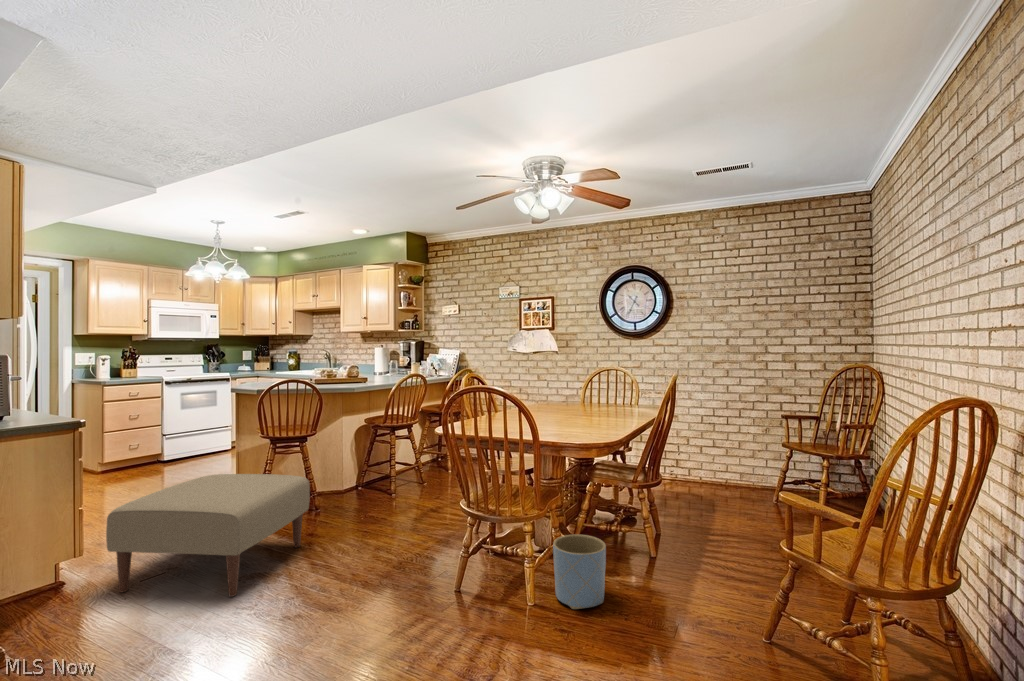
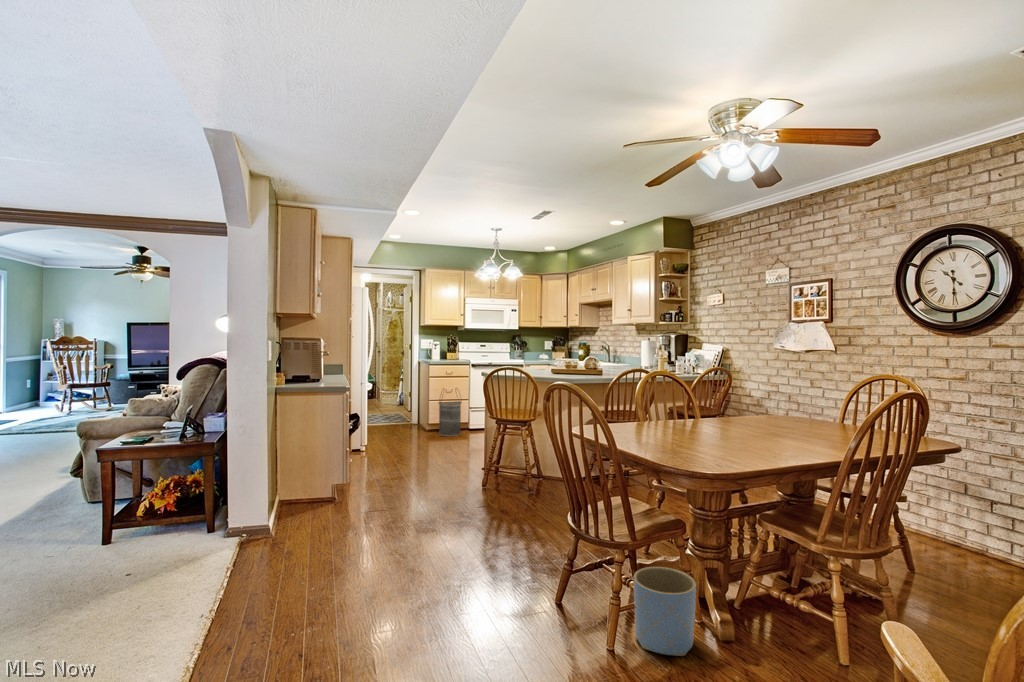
basket: none [110,410,150,476] -> present [439,401,461,436]
ottoman: present [106,474,310,597] -> none [360,444,497,537]

